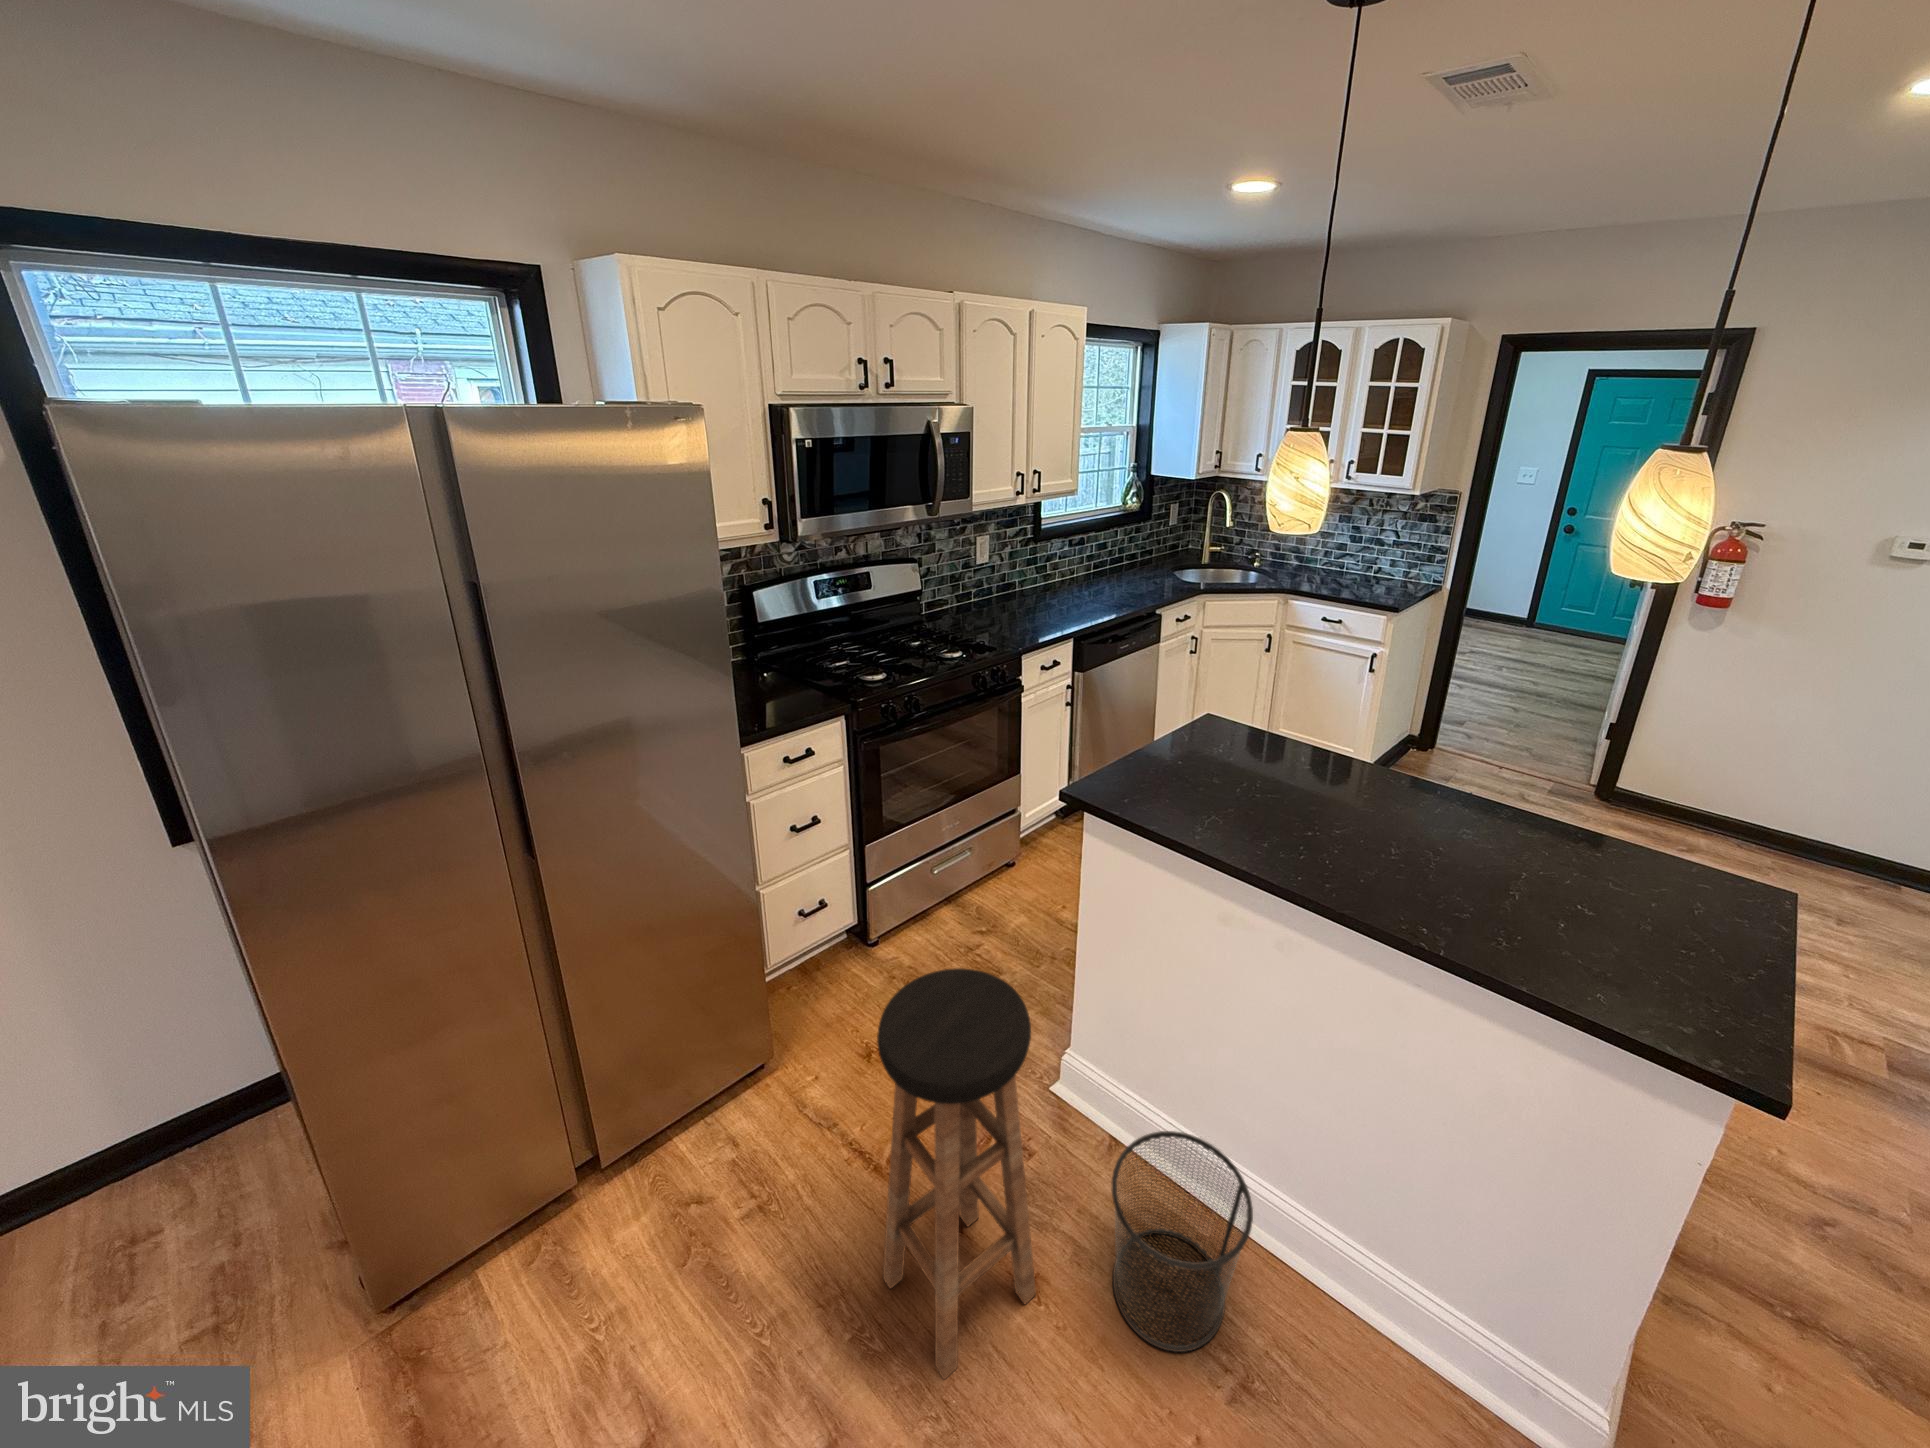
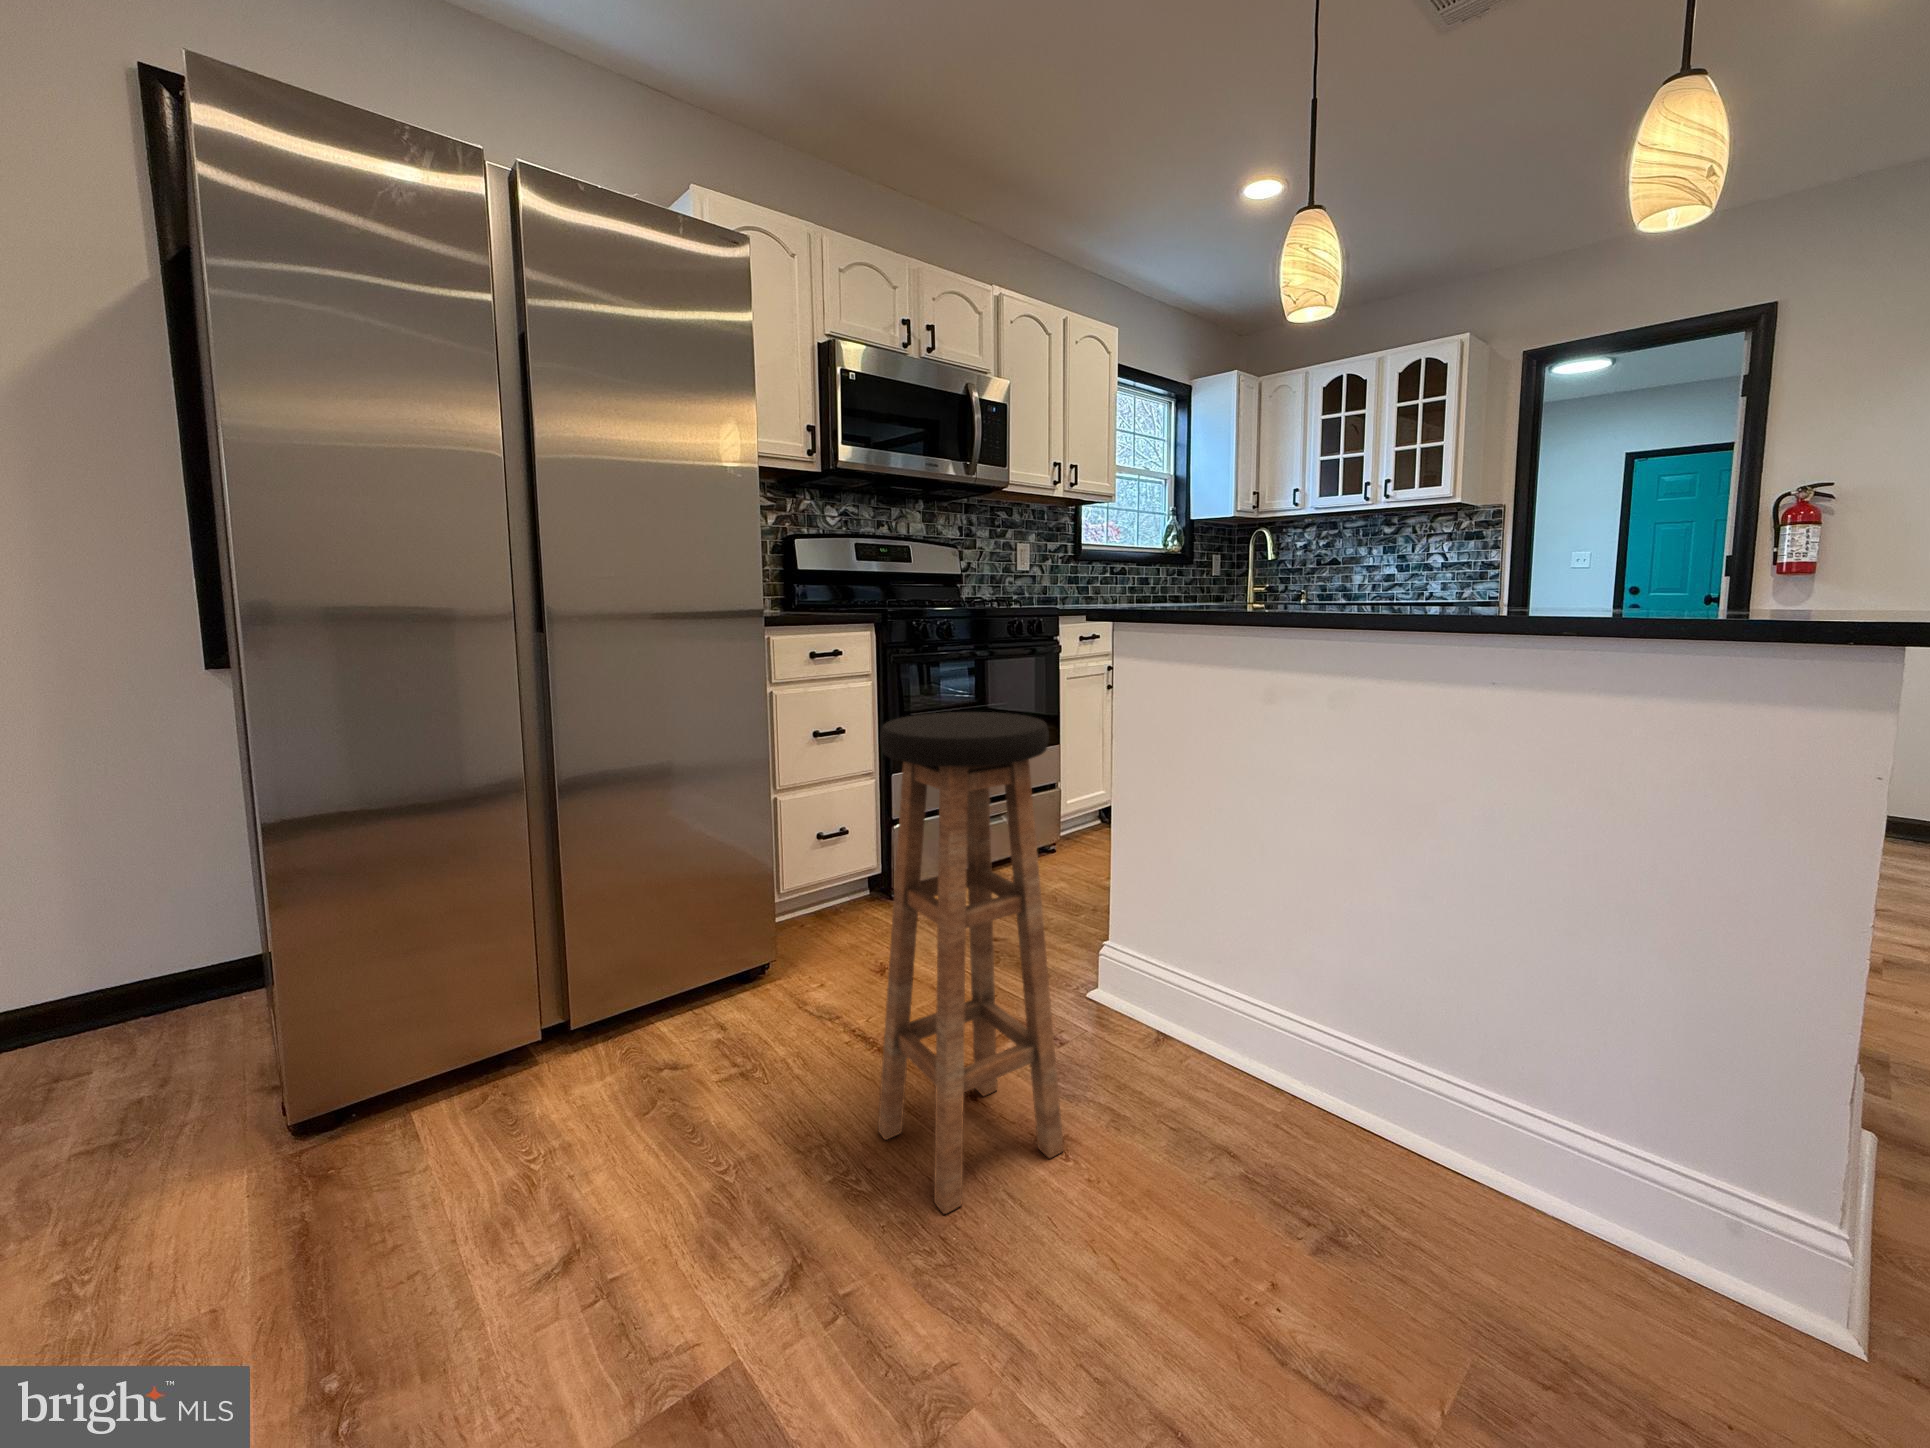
waste bin: present [1112,1131,1253,1352] -> none [1151,949,1326,1203]

